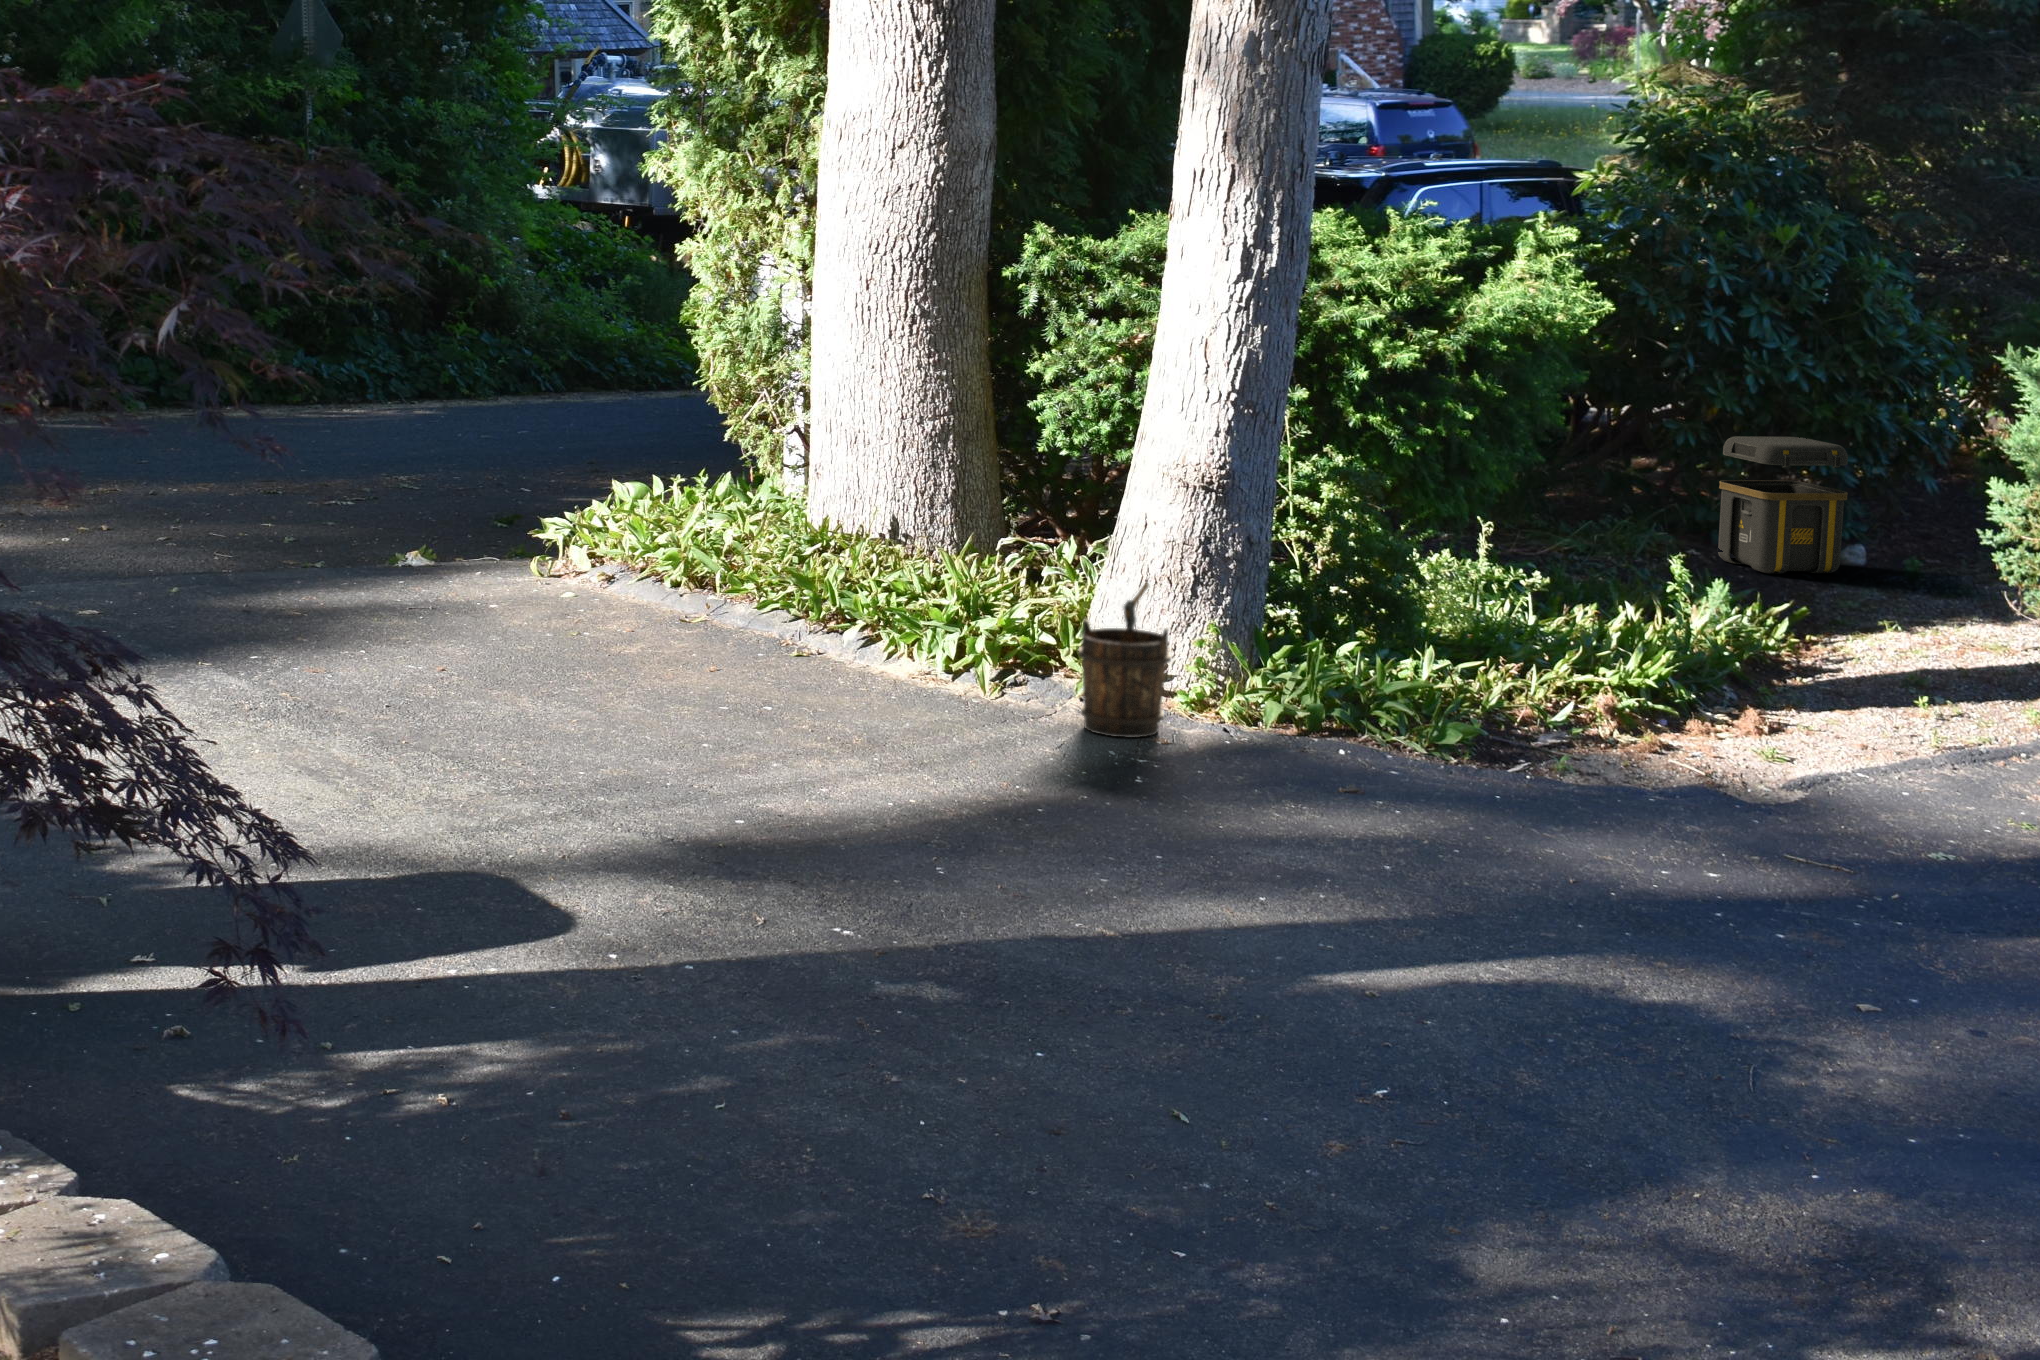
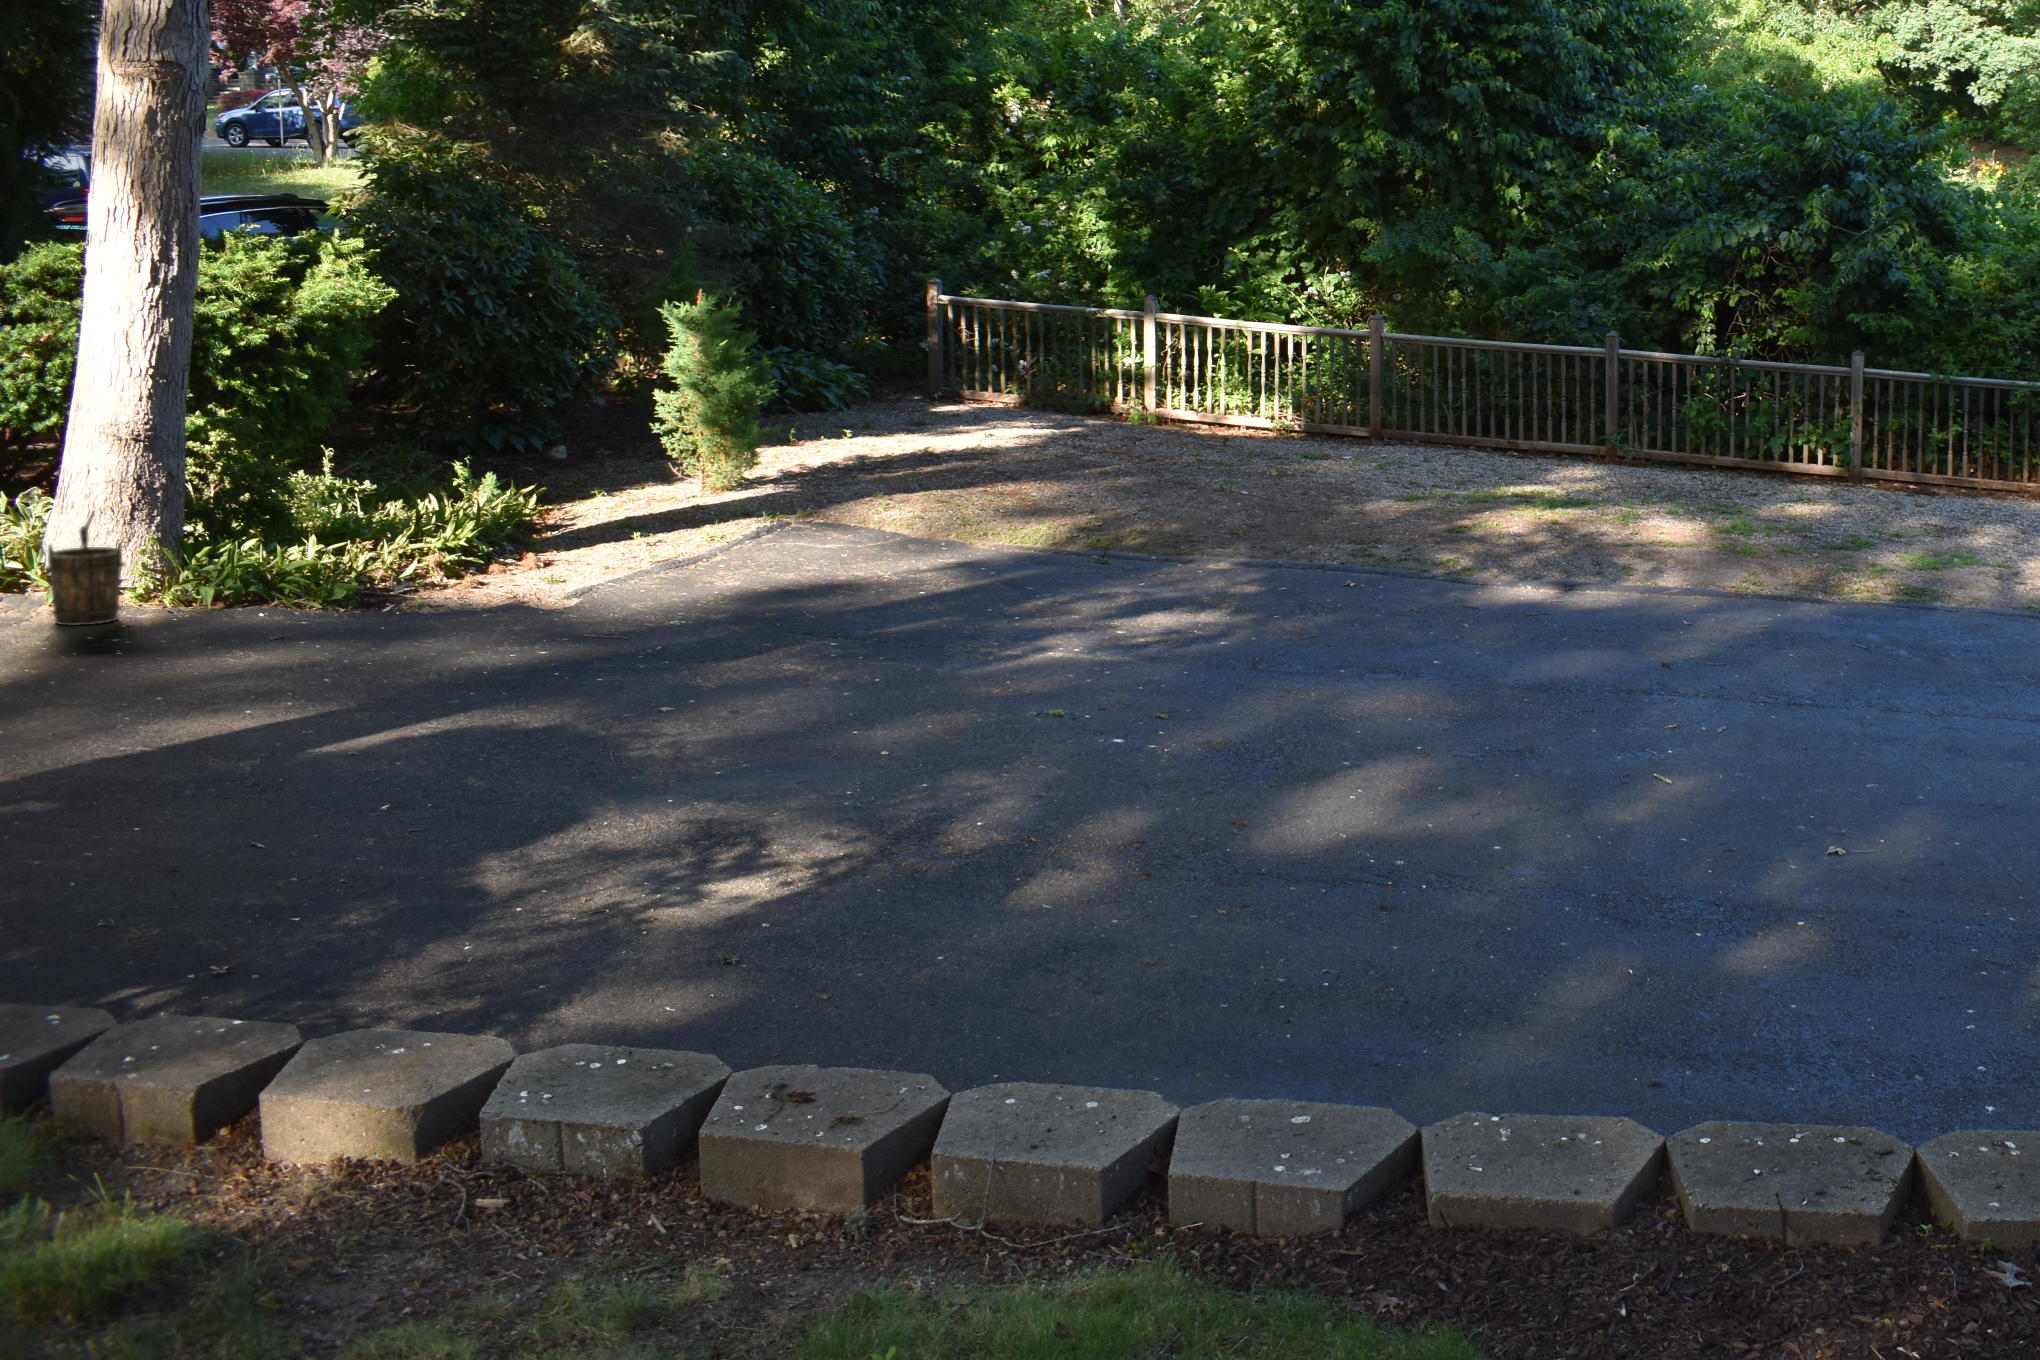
toolbox: present [1718,437,1848,573] -> none [467,380,557,476]

